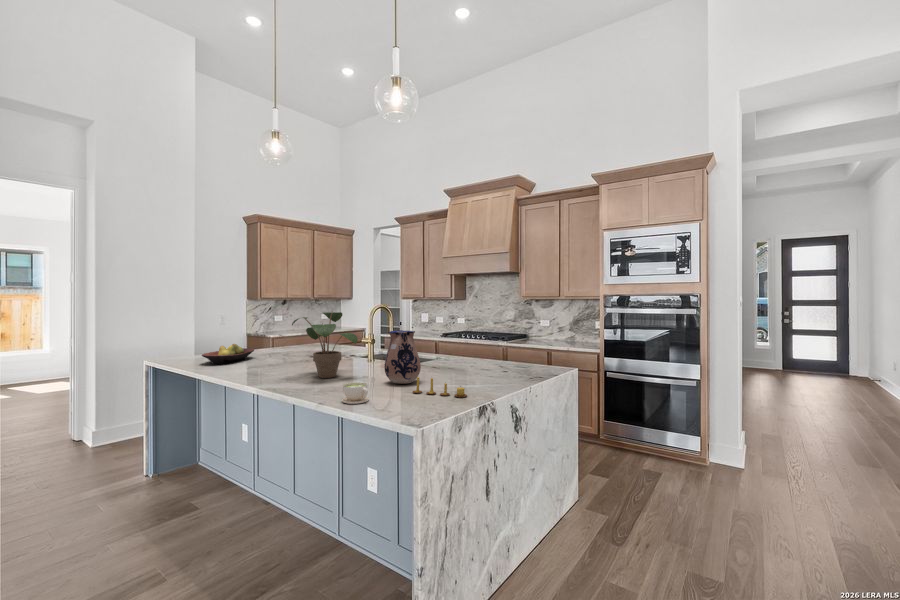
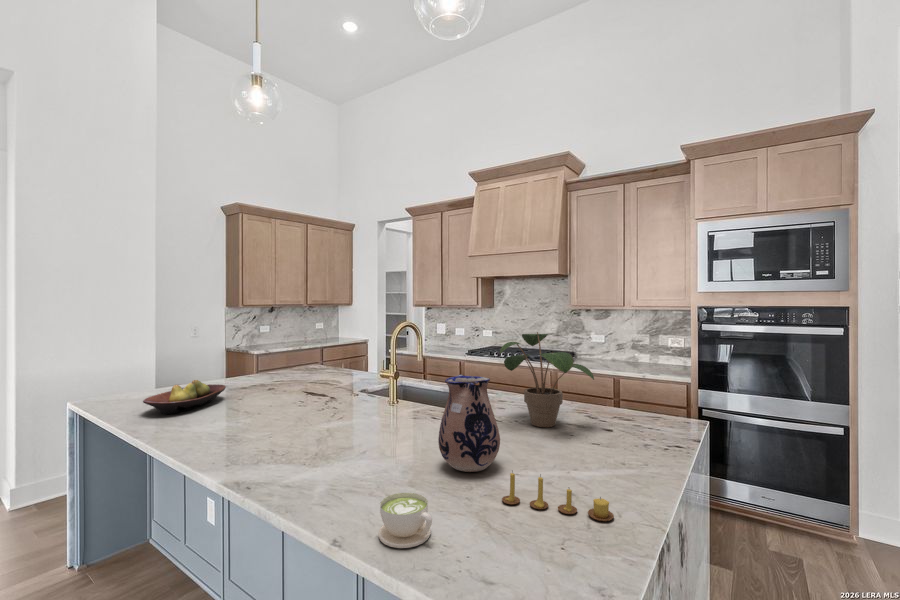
potted plant: present [292,312,358,378] -> present [500,332,594,427]

